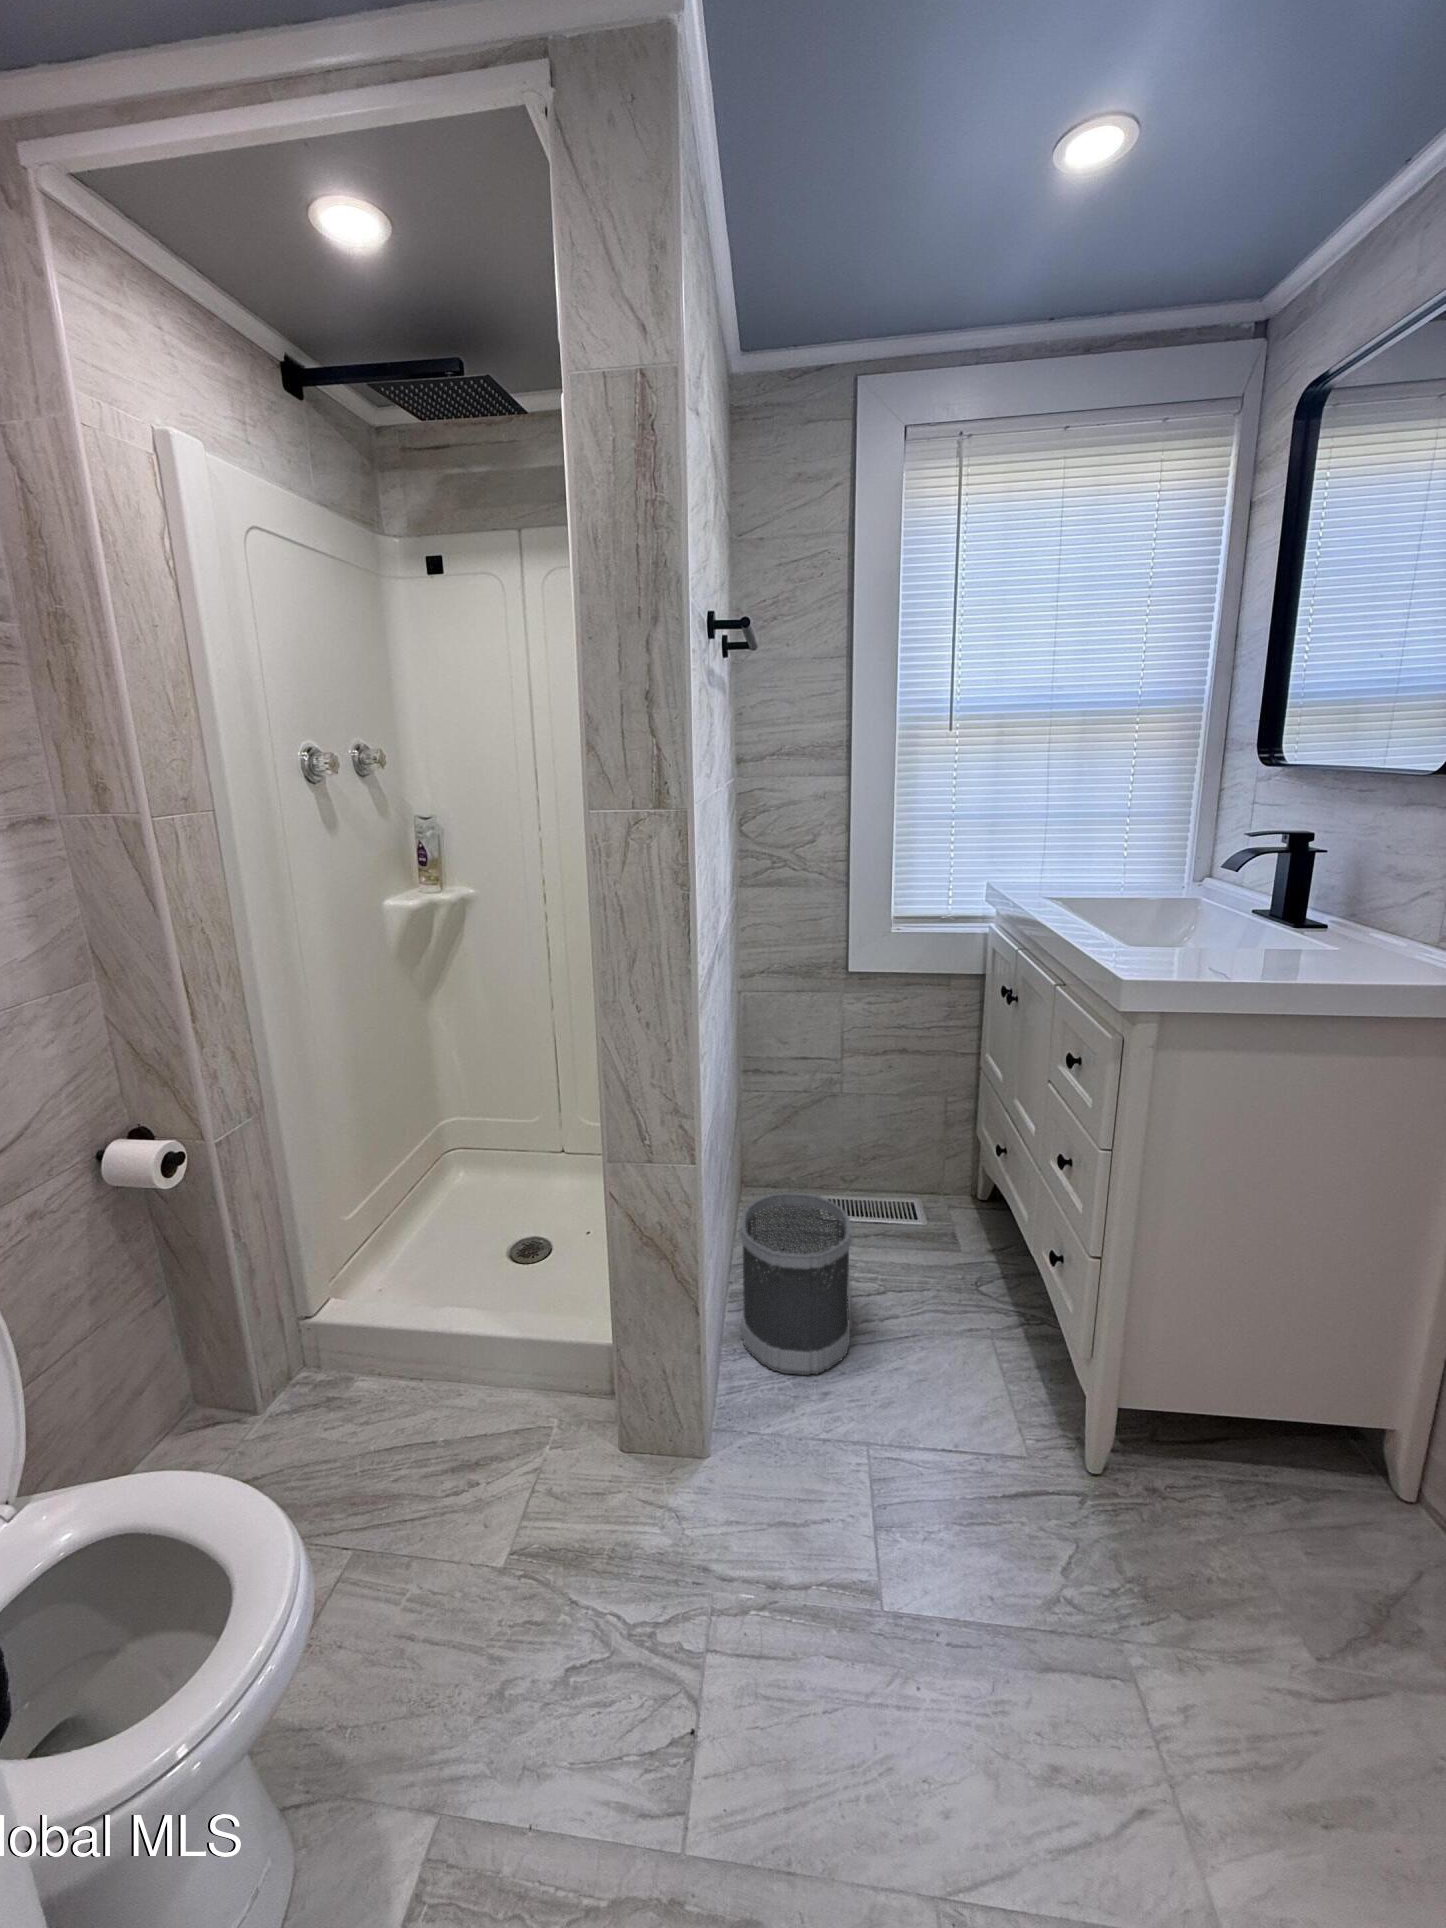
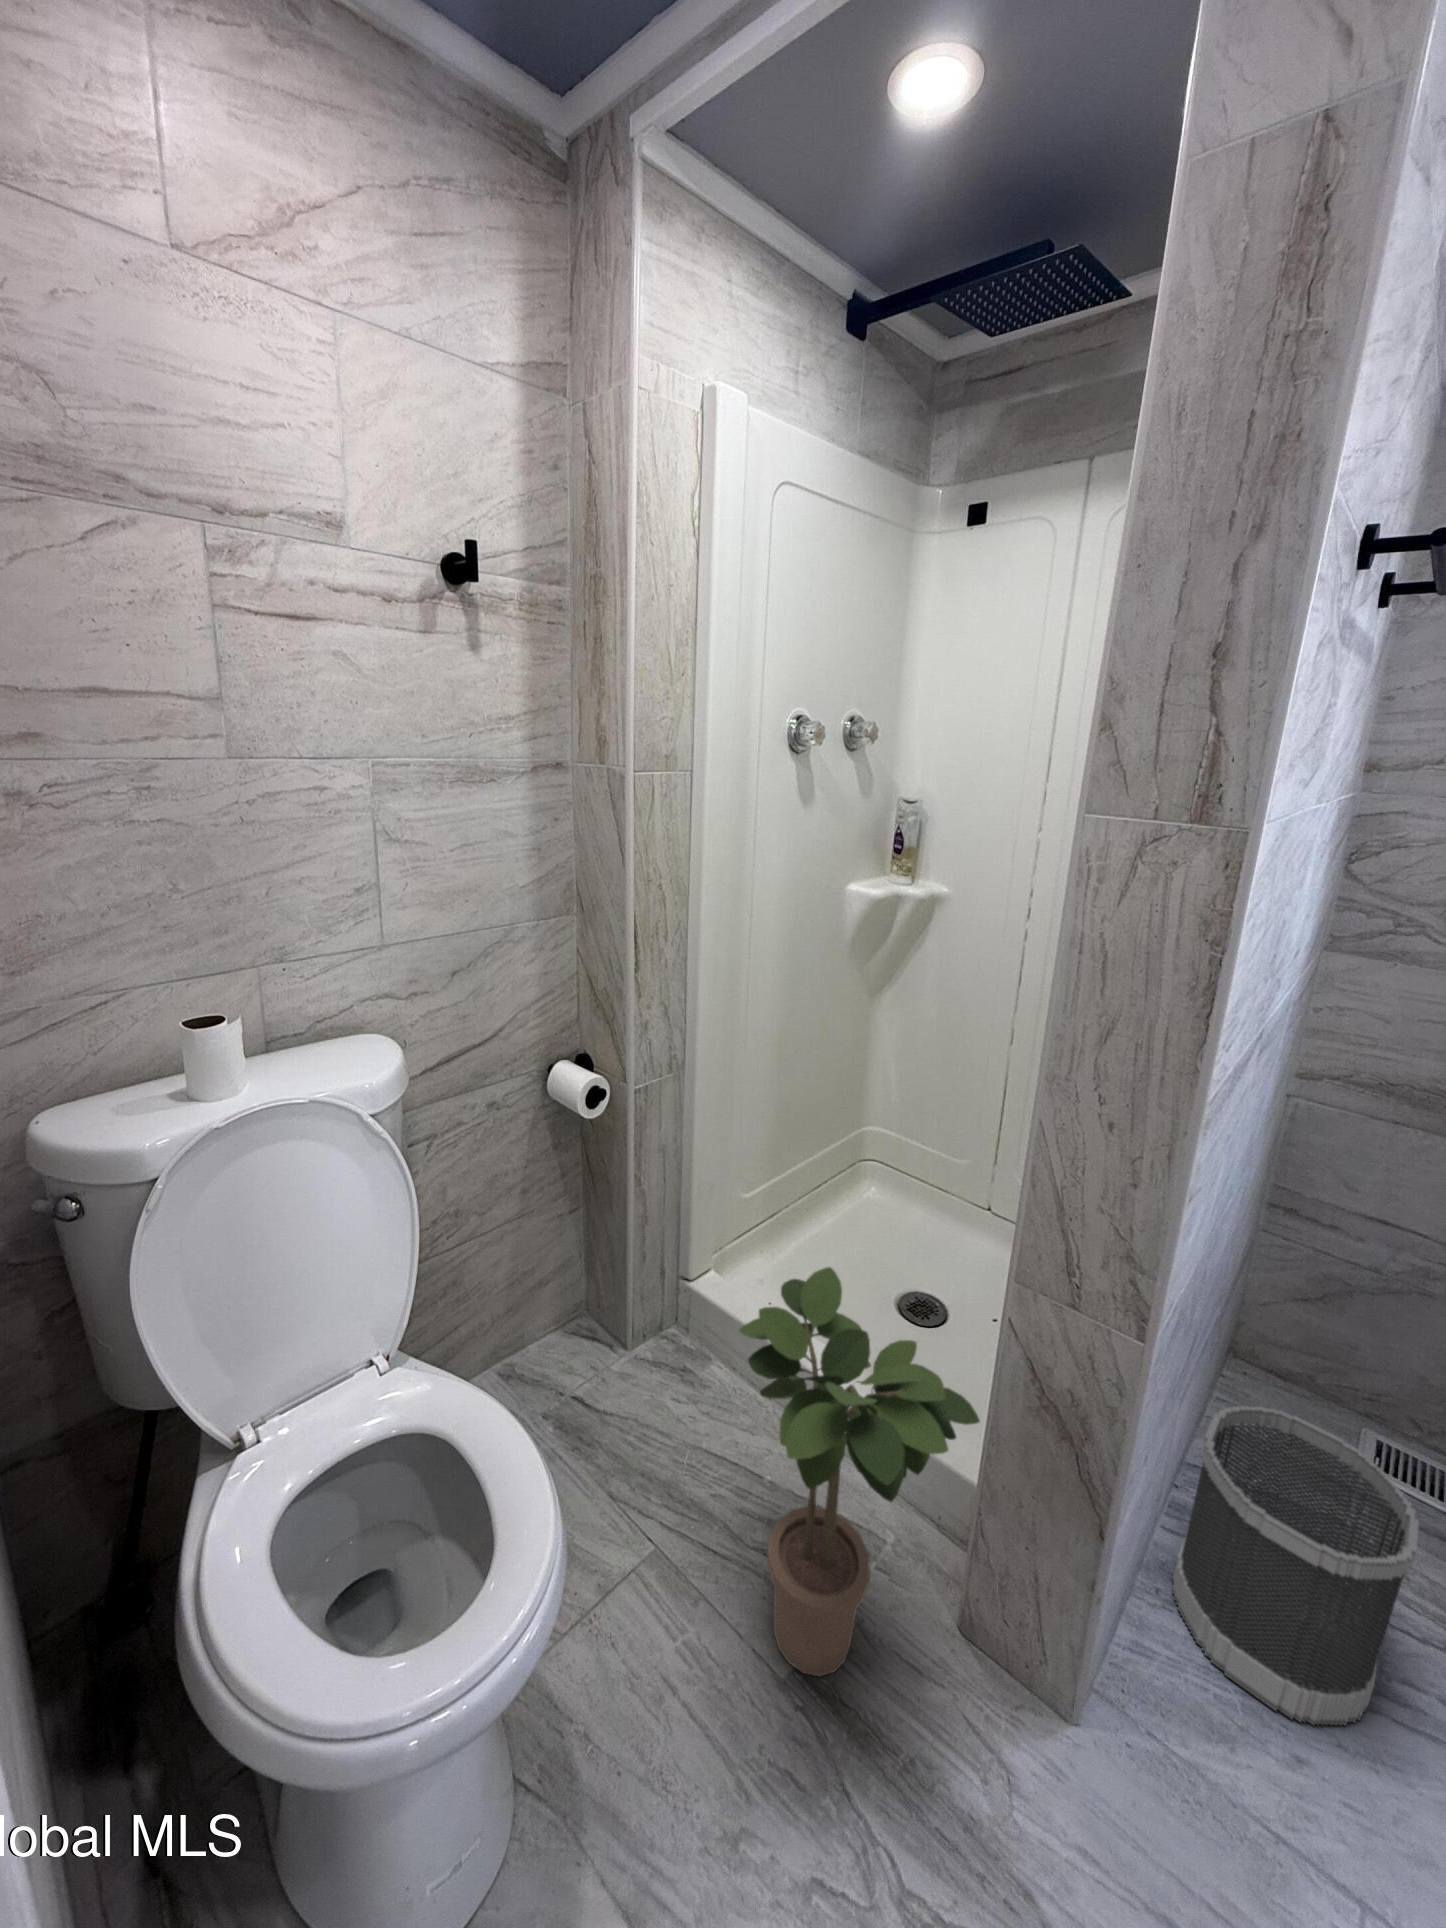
potted plant: none [398,1216,607,1556] -> present [739,1267,980,1676]

